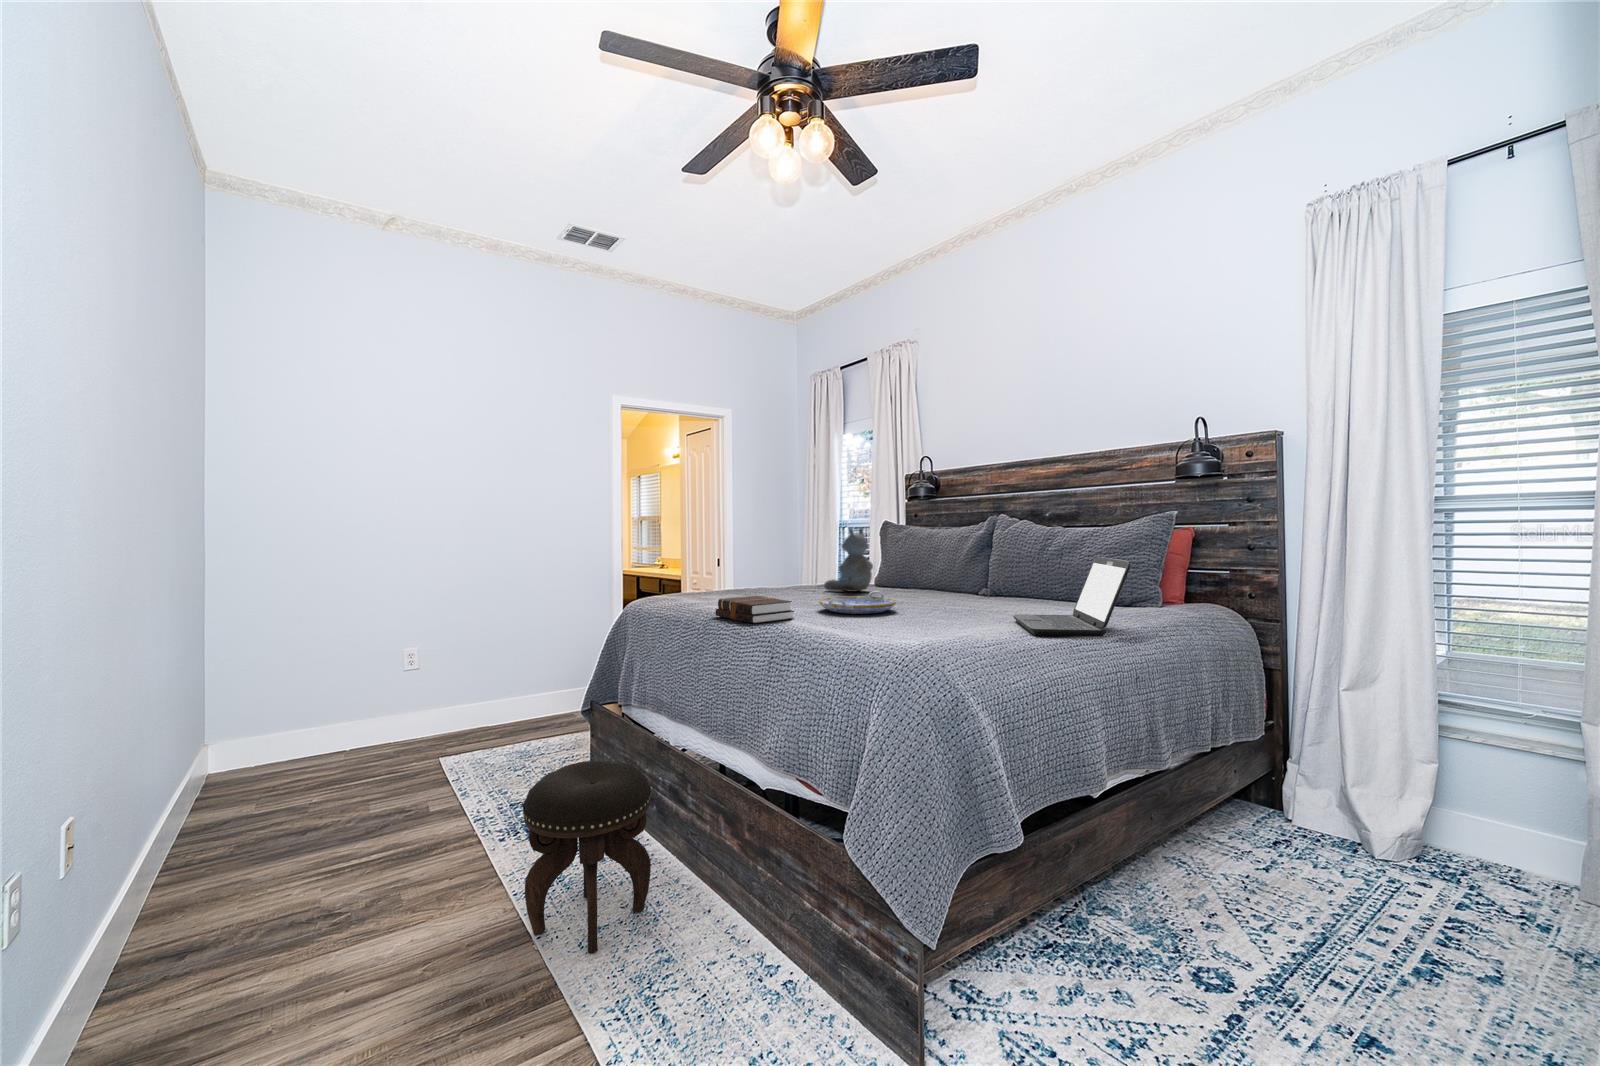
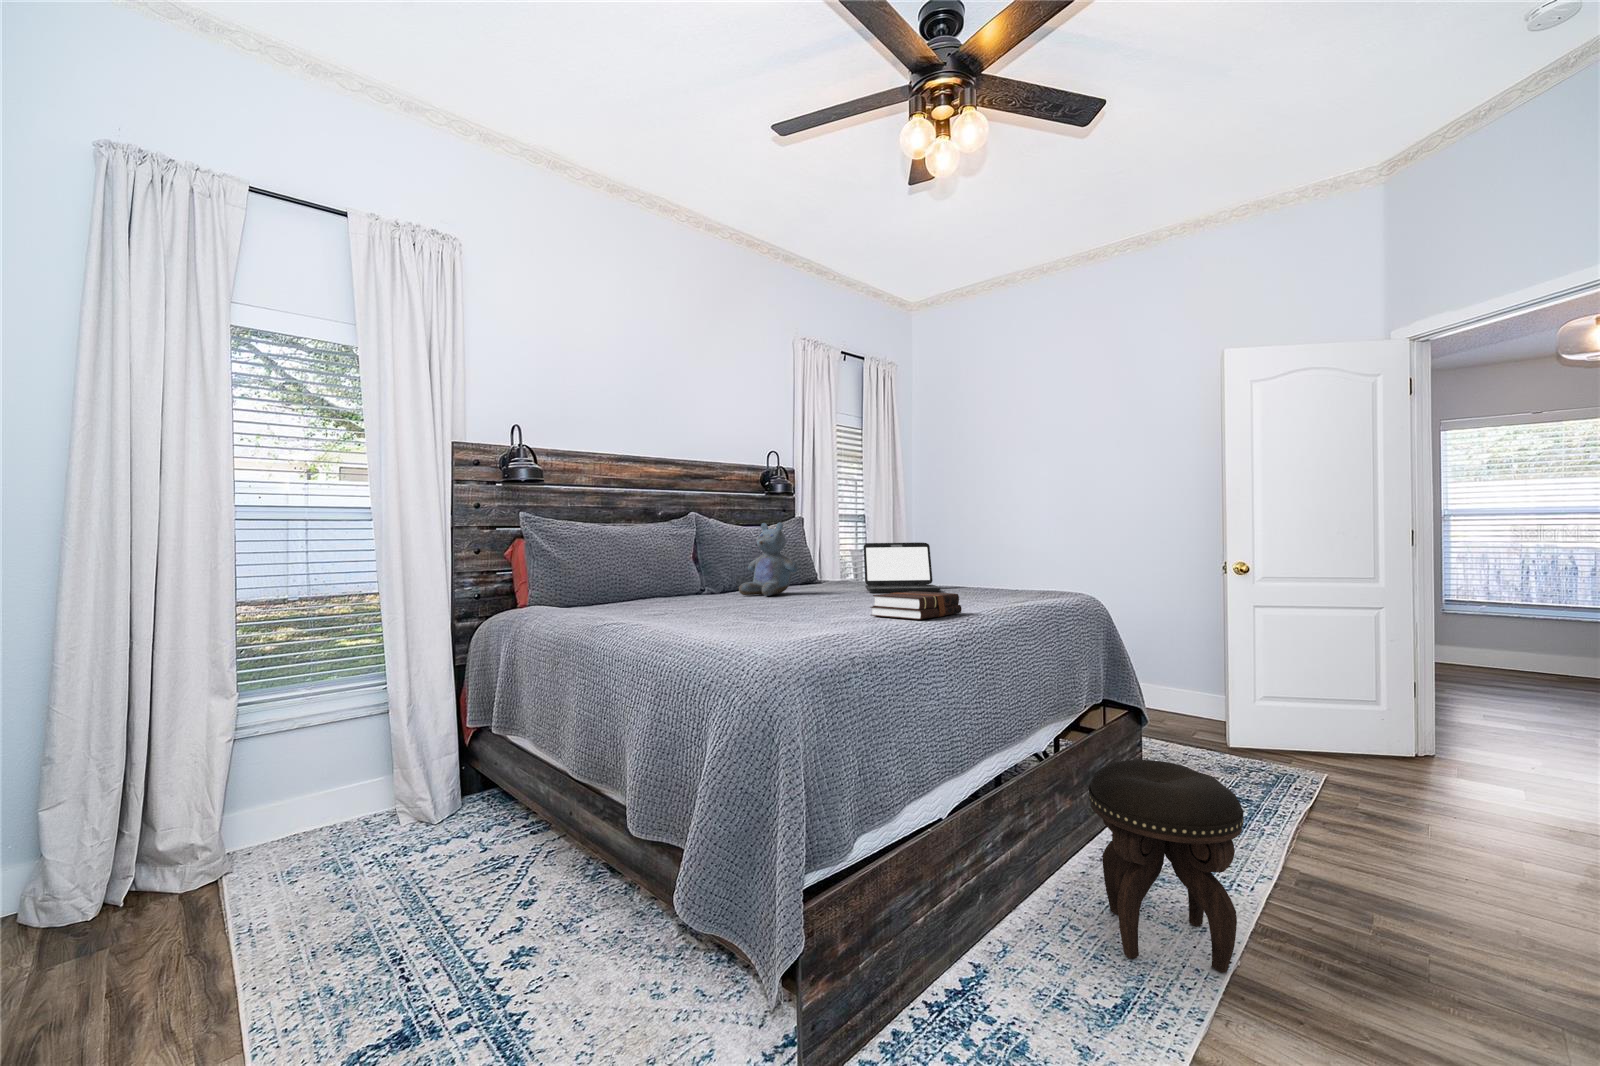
stuffed bear: present [824,528,873,592] -> present [739,522,798,596]
serving tray: present [819,591,896,614] -> none [789,587,873,608]

